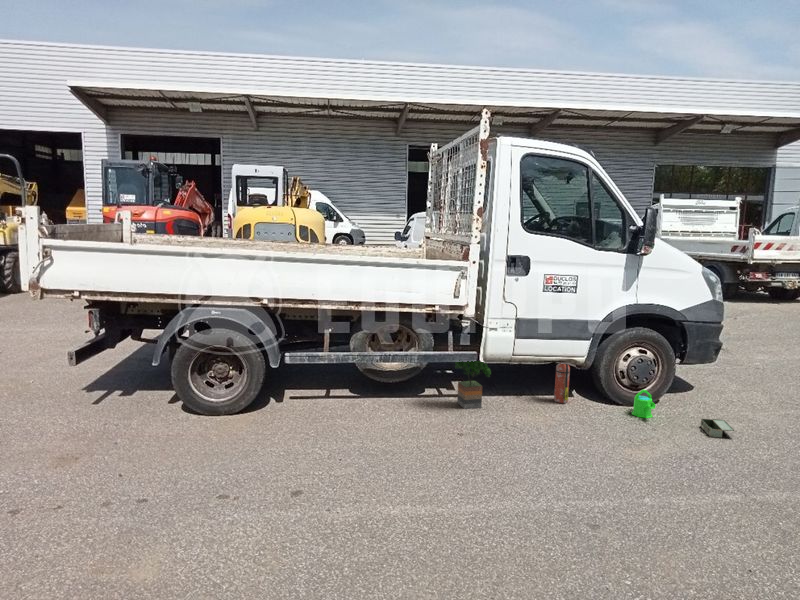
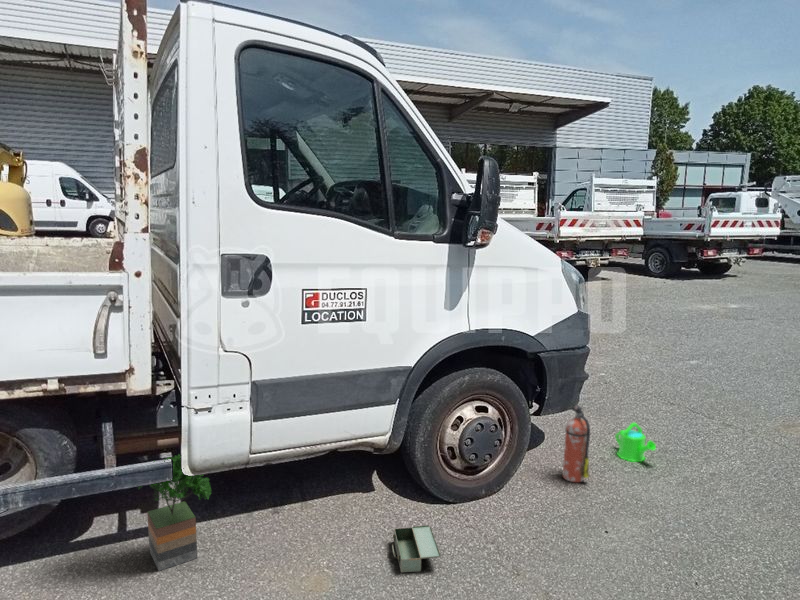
fire extinguisher: present [554,363,570,403] -> present [562,404,590,482]
watering can: present [632,390,656,418] -> present [615,423,656,462]
toolbox: present [701,419,734,438] -> present [392,525,440,573]

